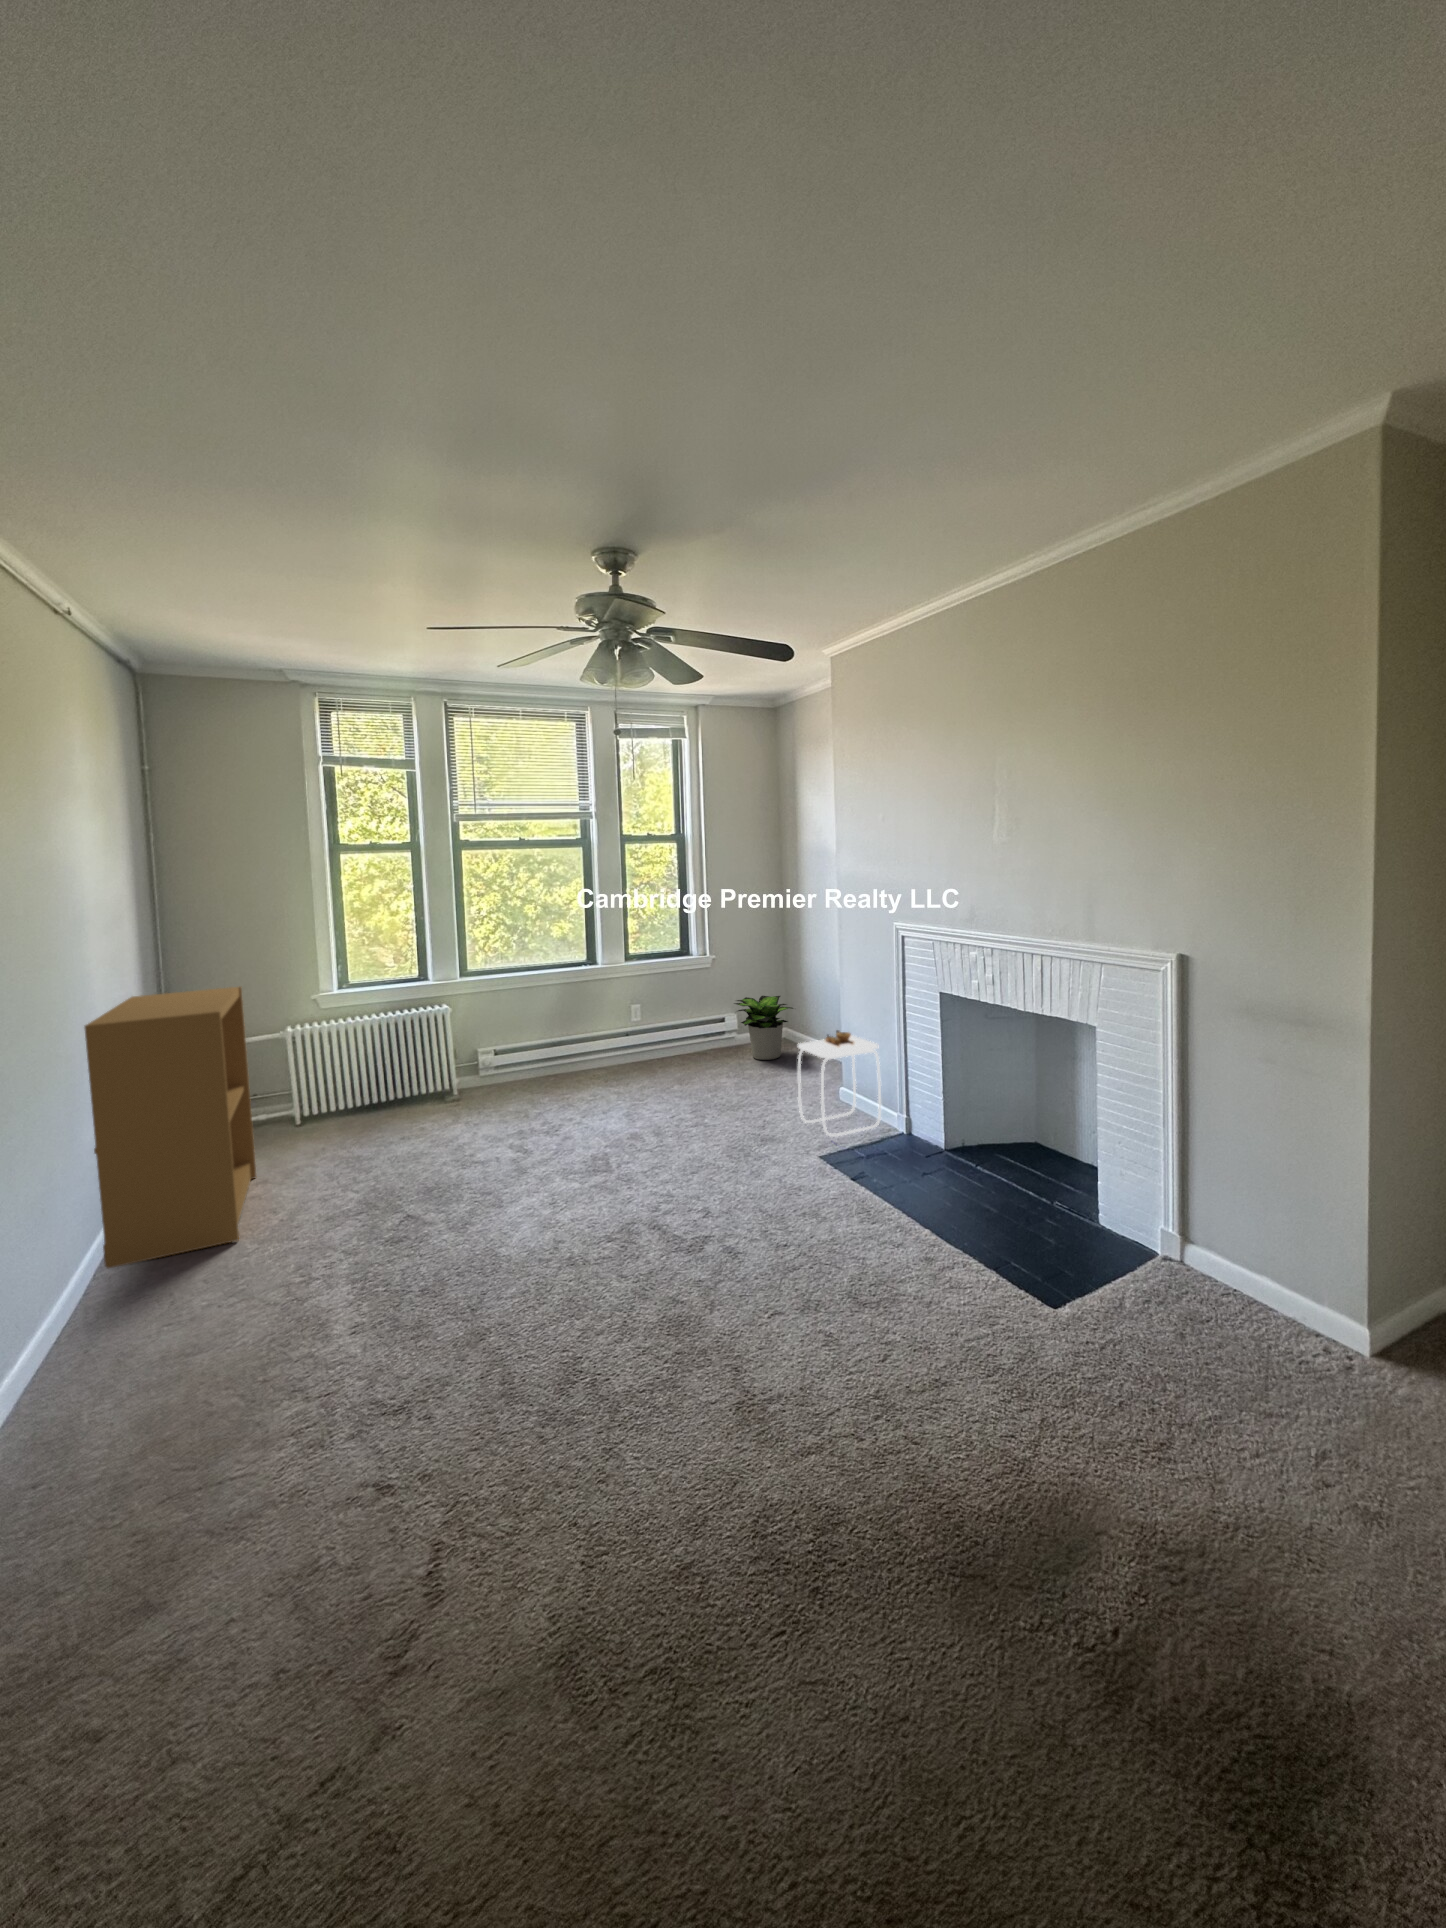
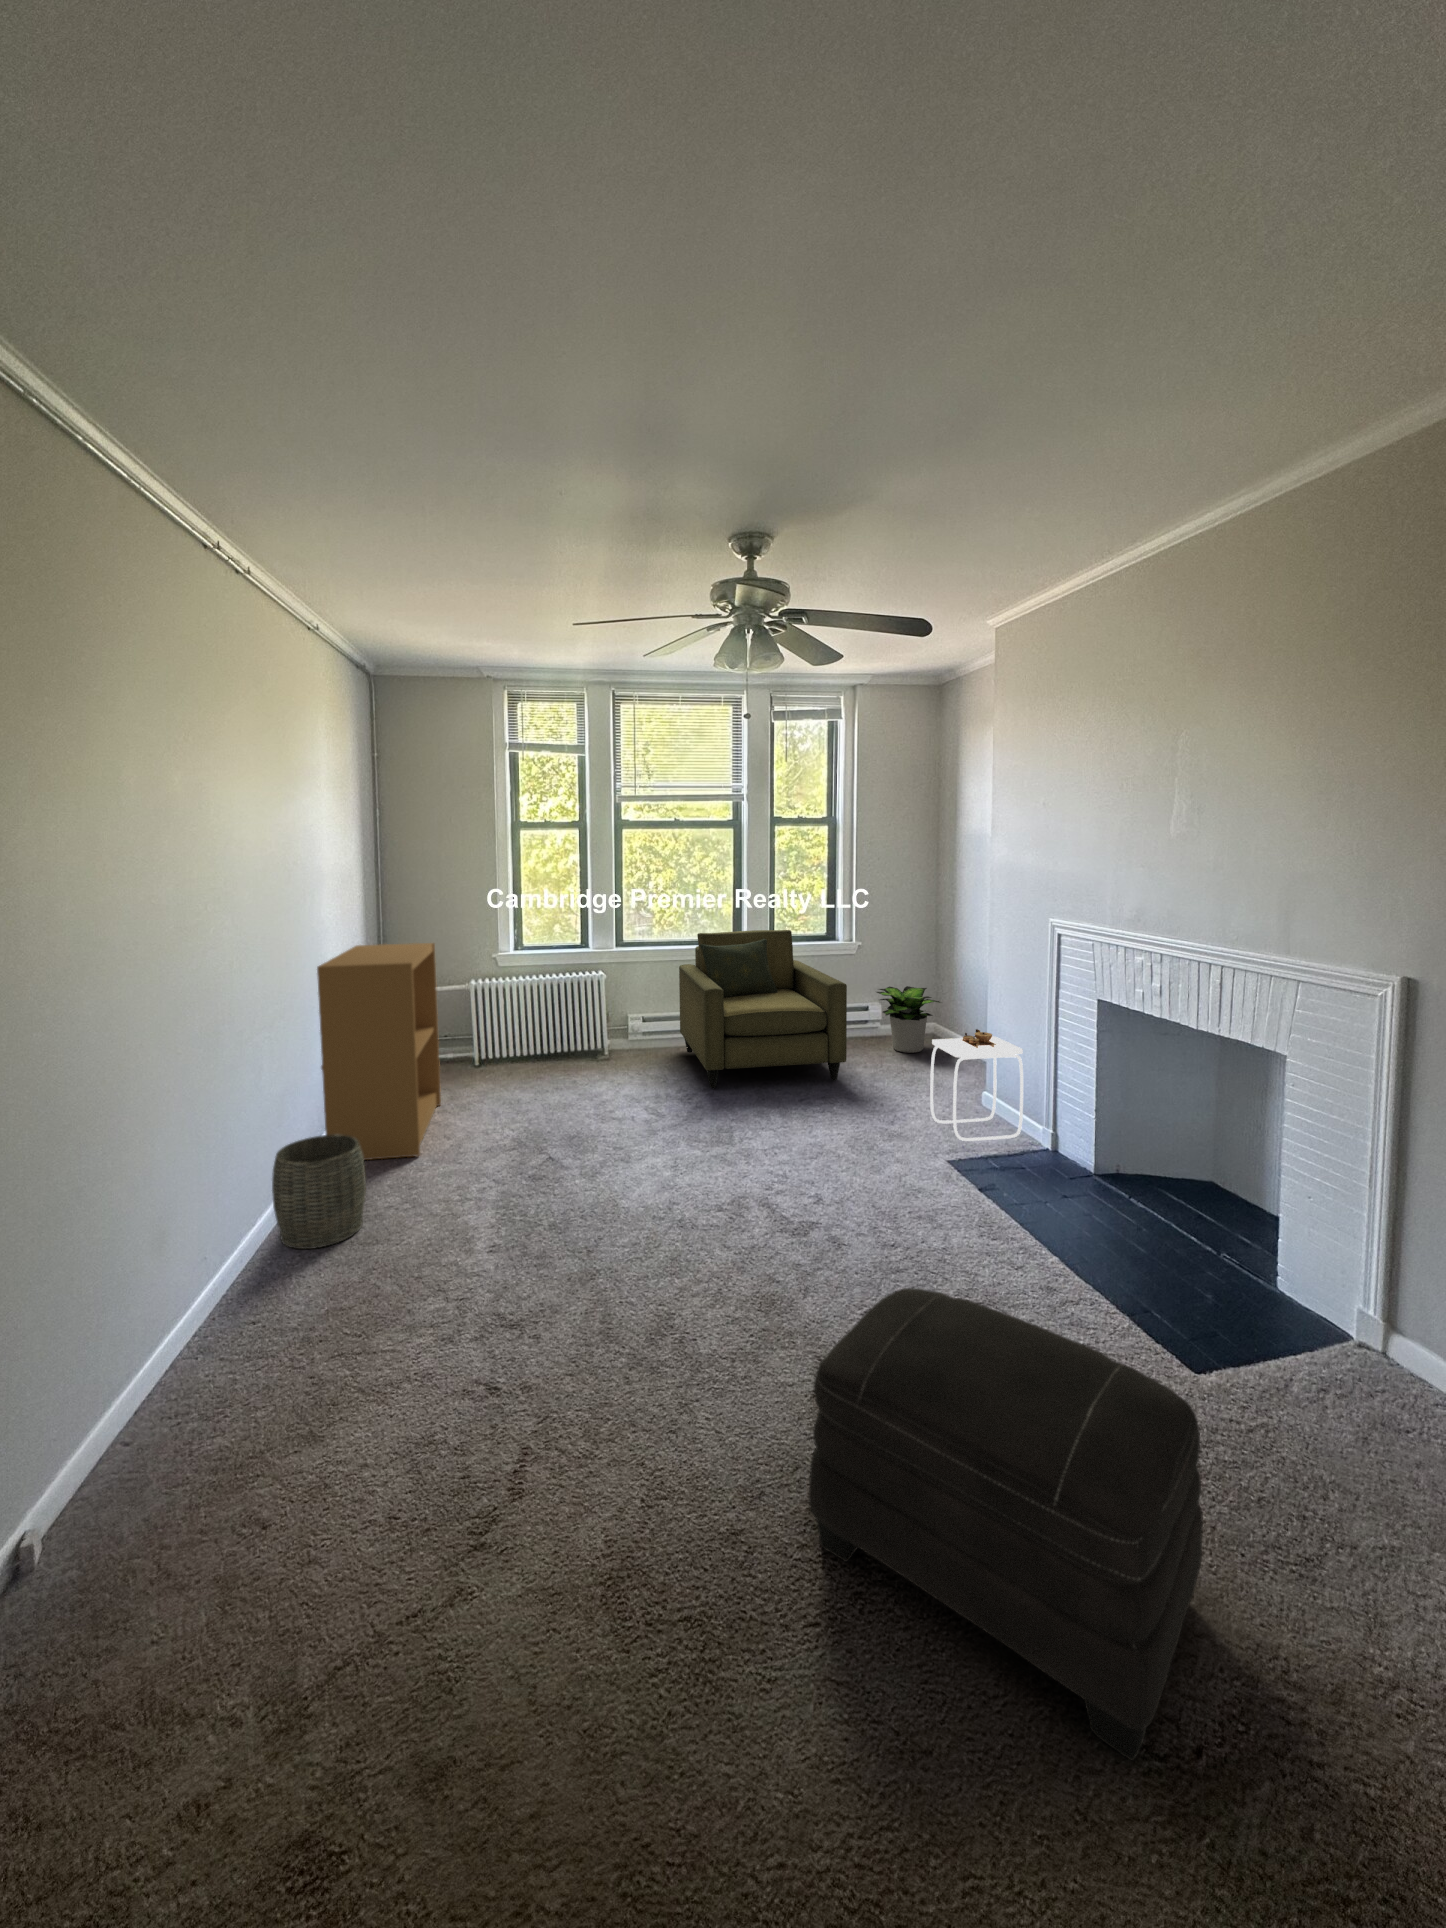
armchair: none [533,948,714,1118] -> present [679,930,847,1089]
woven basket: none [38,1229,176,1383] -> present [272,1135,366,1249]
ottoman: none [759,1279,1094,1659] -> present [809,1288,1203,1760]

